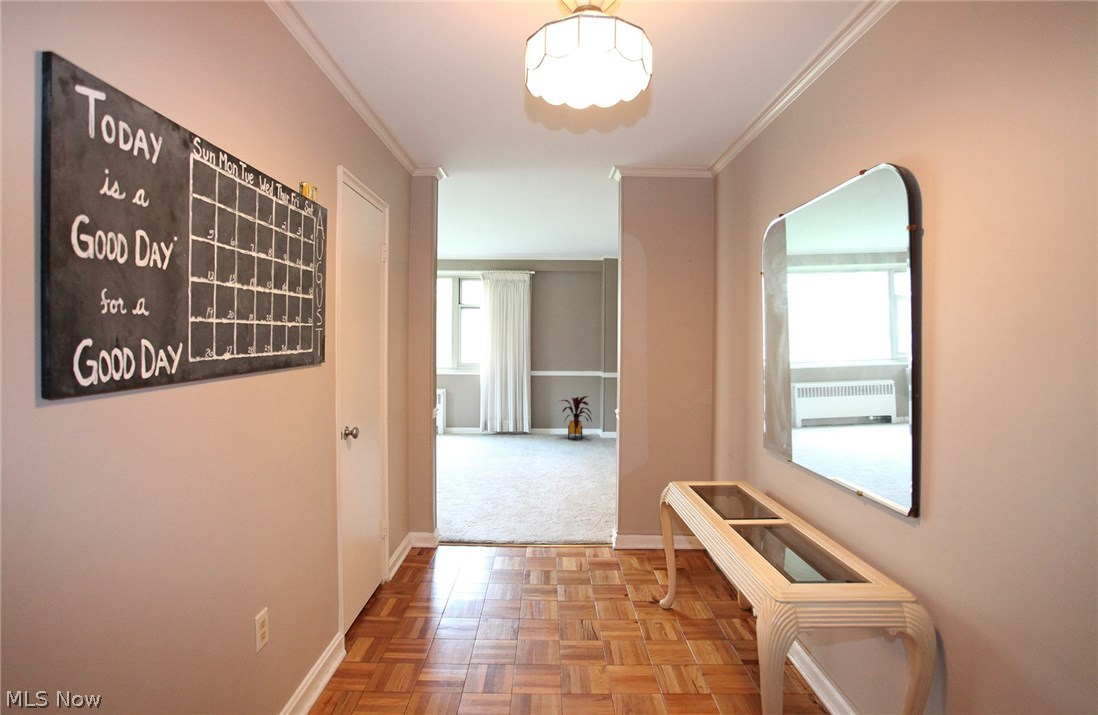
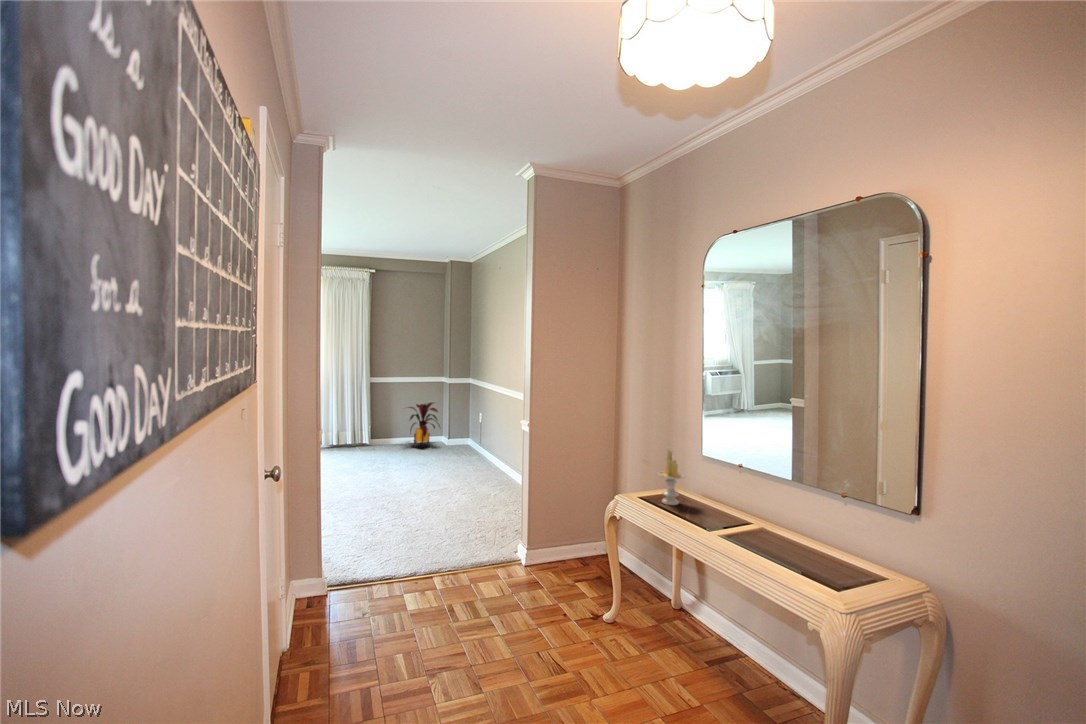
candle: none [708,441,736,498] -> present [658,450,685,505]

